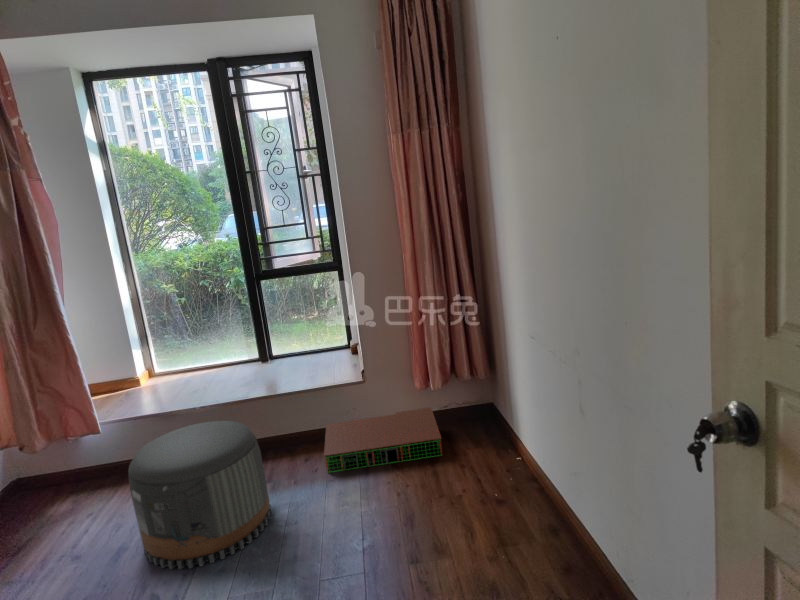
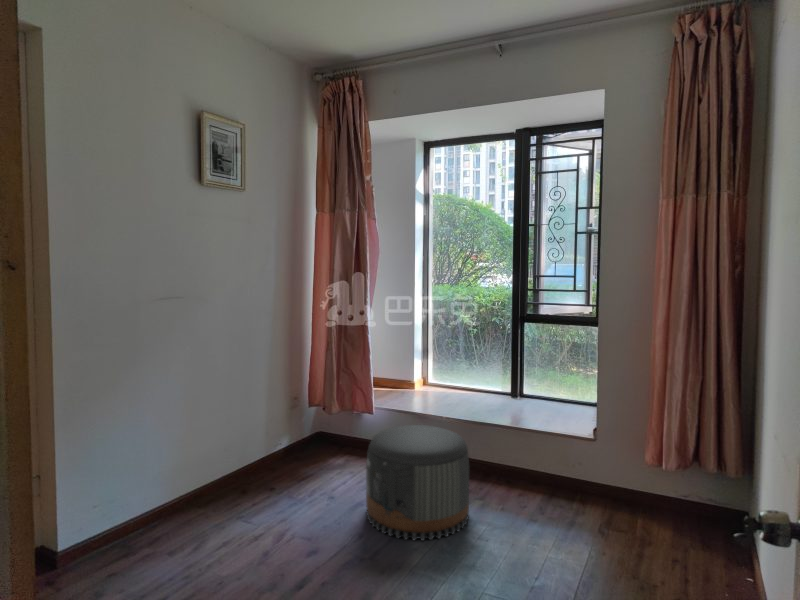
storage bin: present [324,407,442,472] -> none [531,469,665,545]

